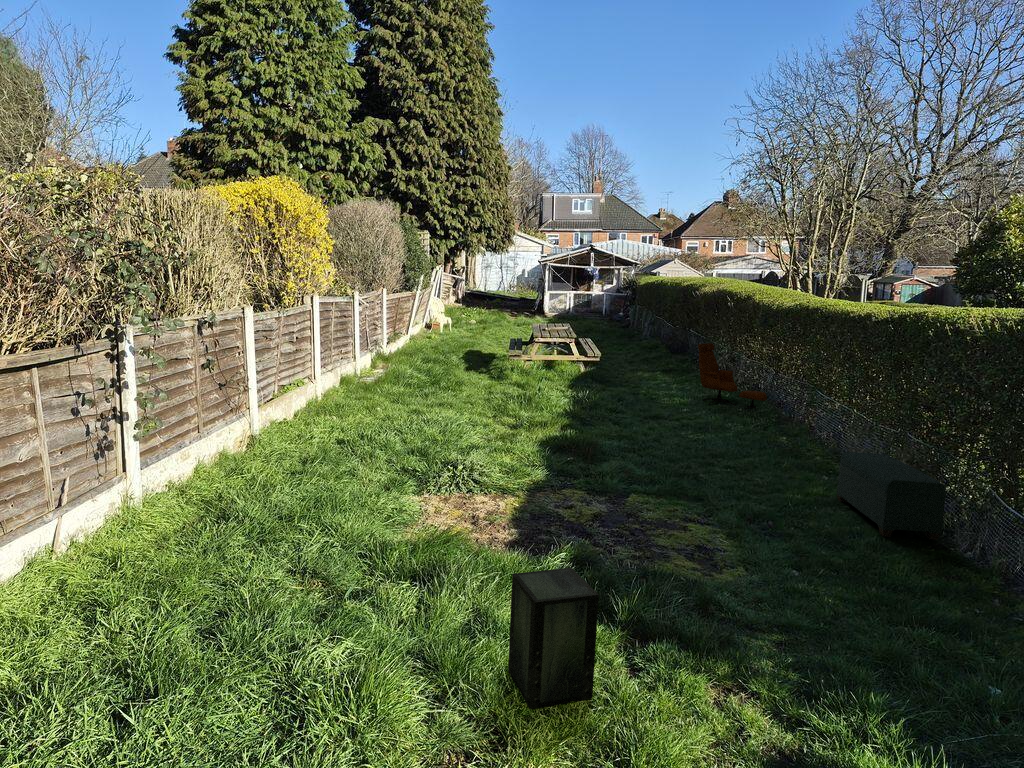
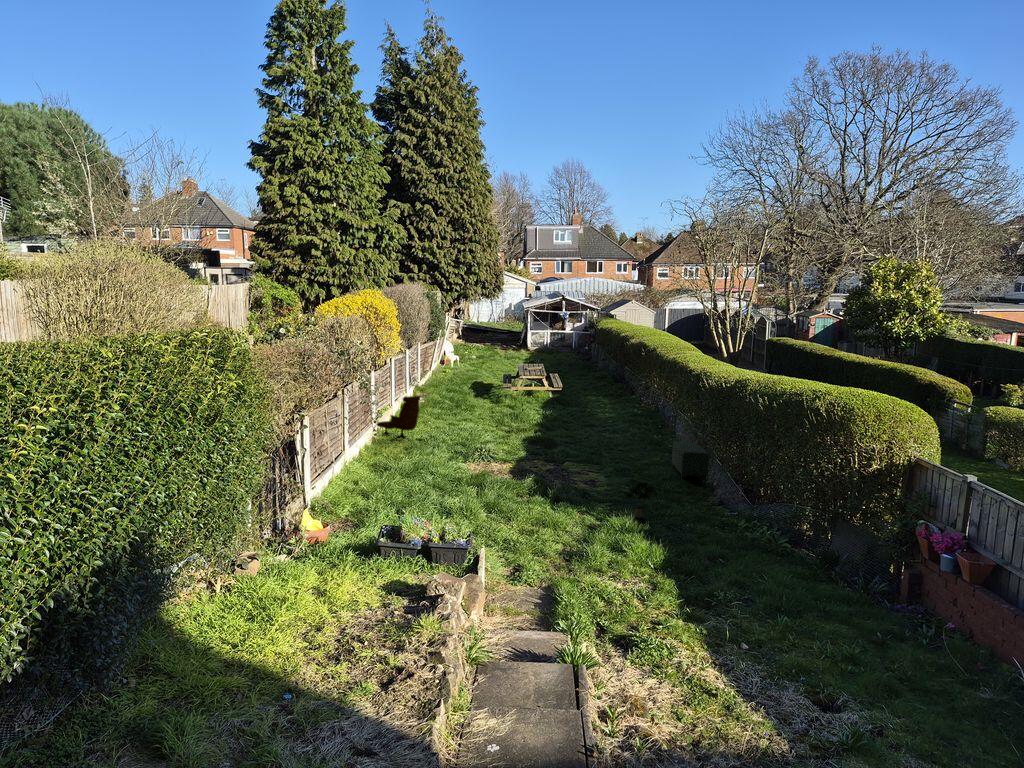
lounge chair: present [698,343,767,410] -> present [377,395,420,440]
storage box: present [508,568,599,709] -> none [512,475,543,519]
potted plant: none [825,583,934,694] -> present [626,481,656,518]

